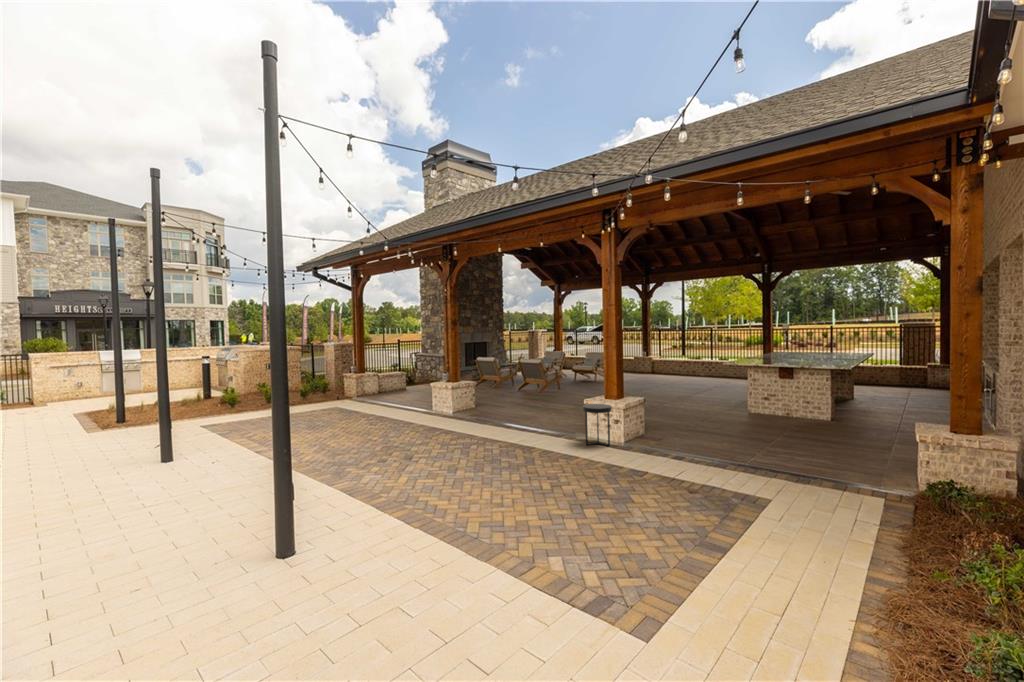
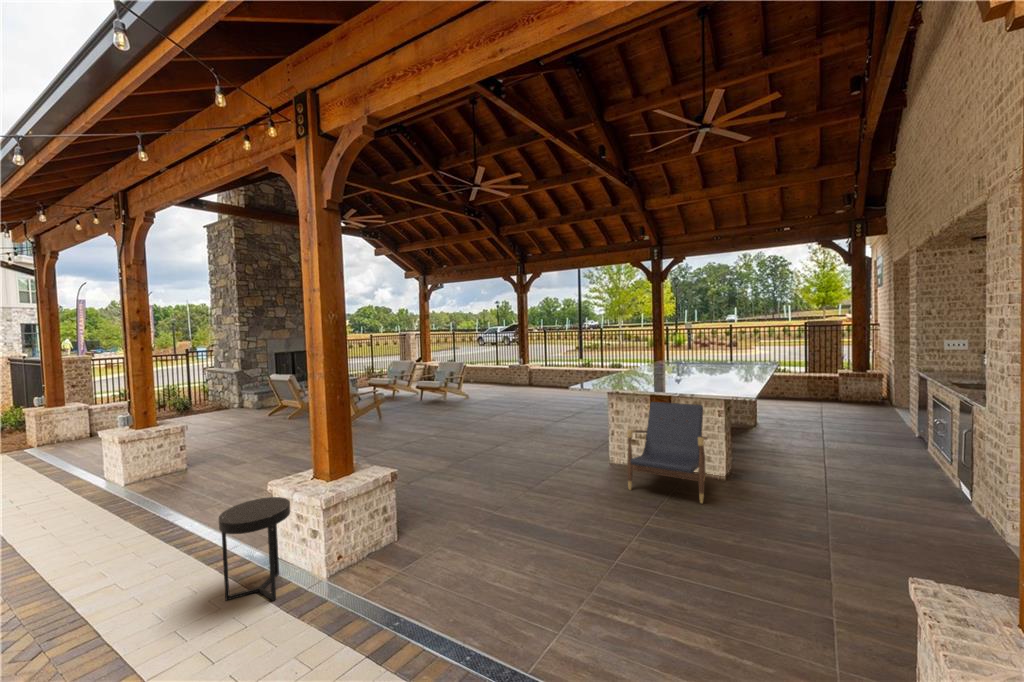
lounge chair: none [767,373,820,428] -> present [627,402,707,503]

